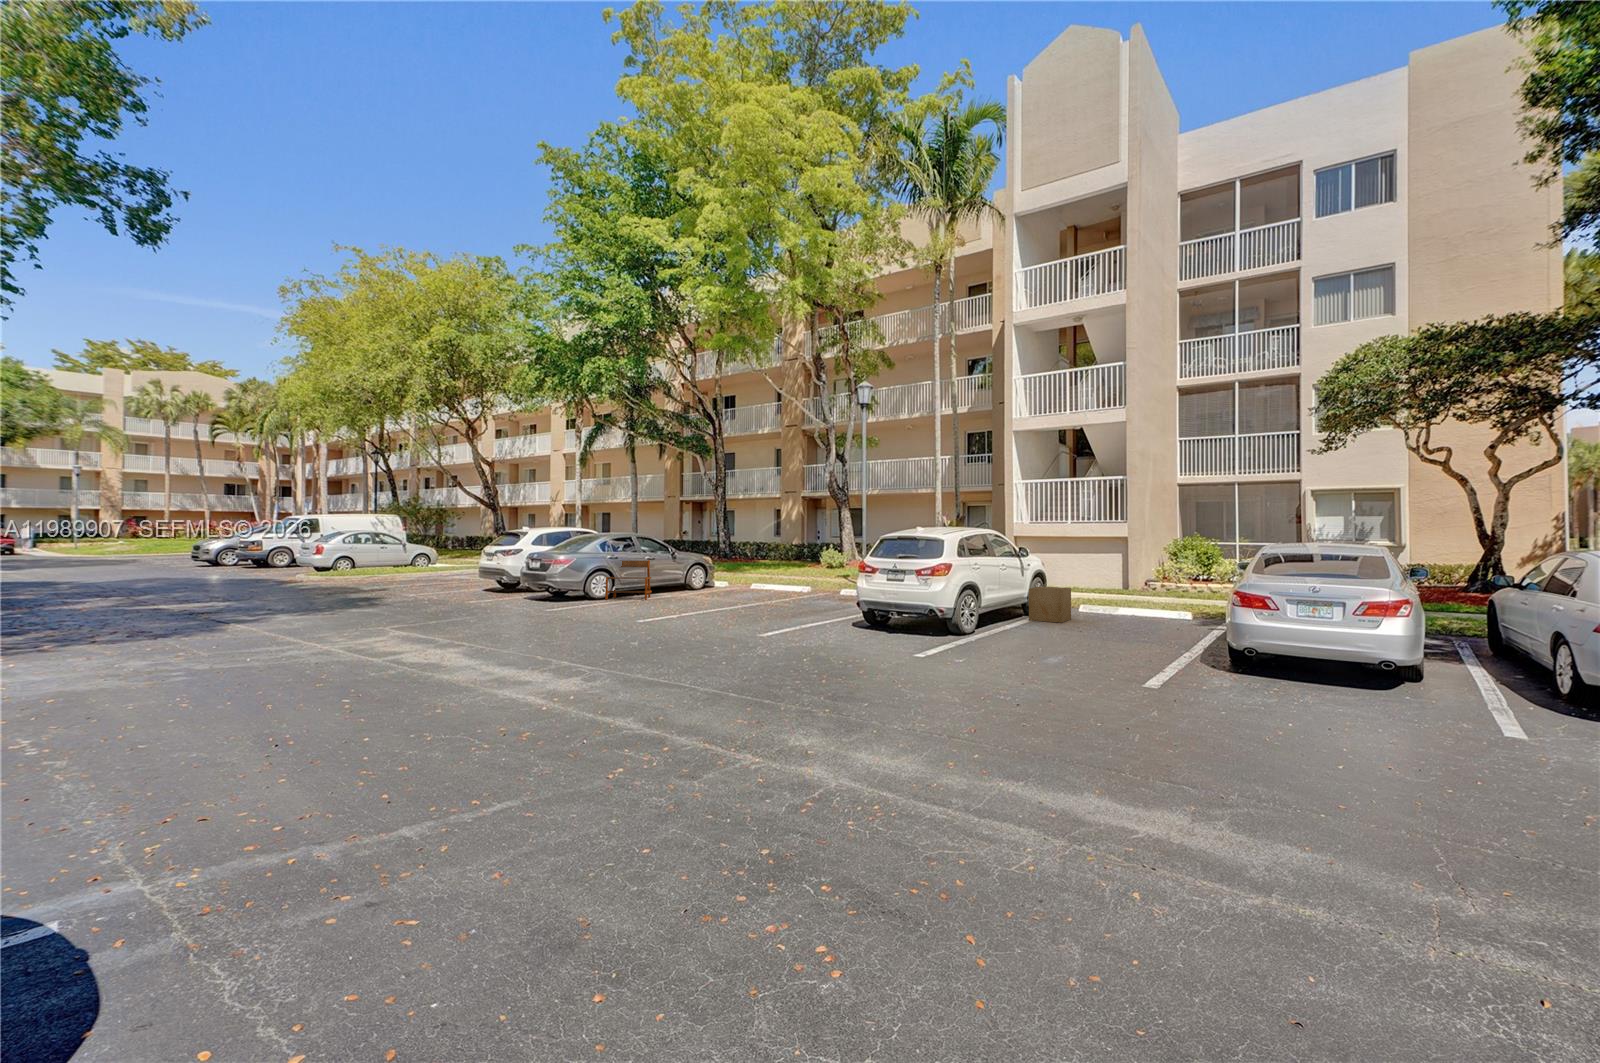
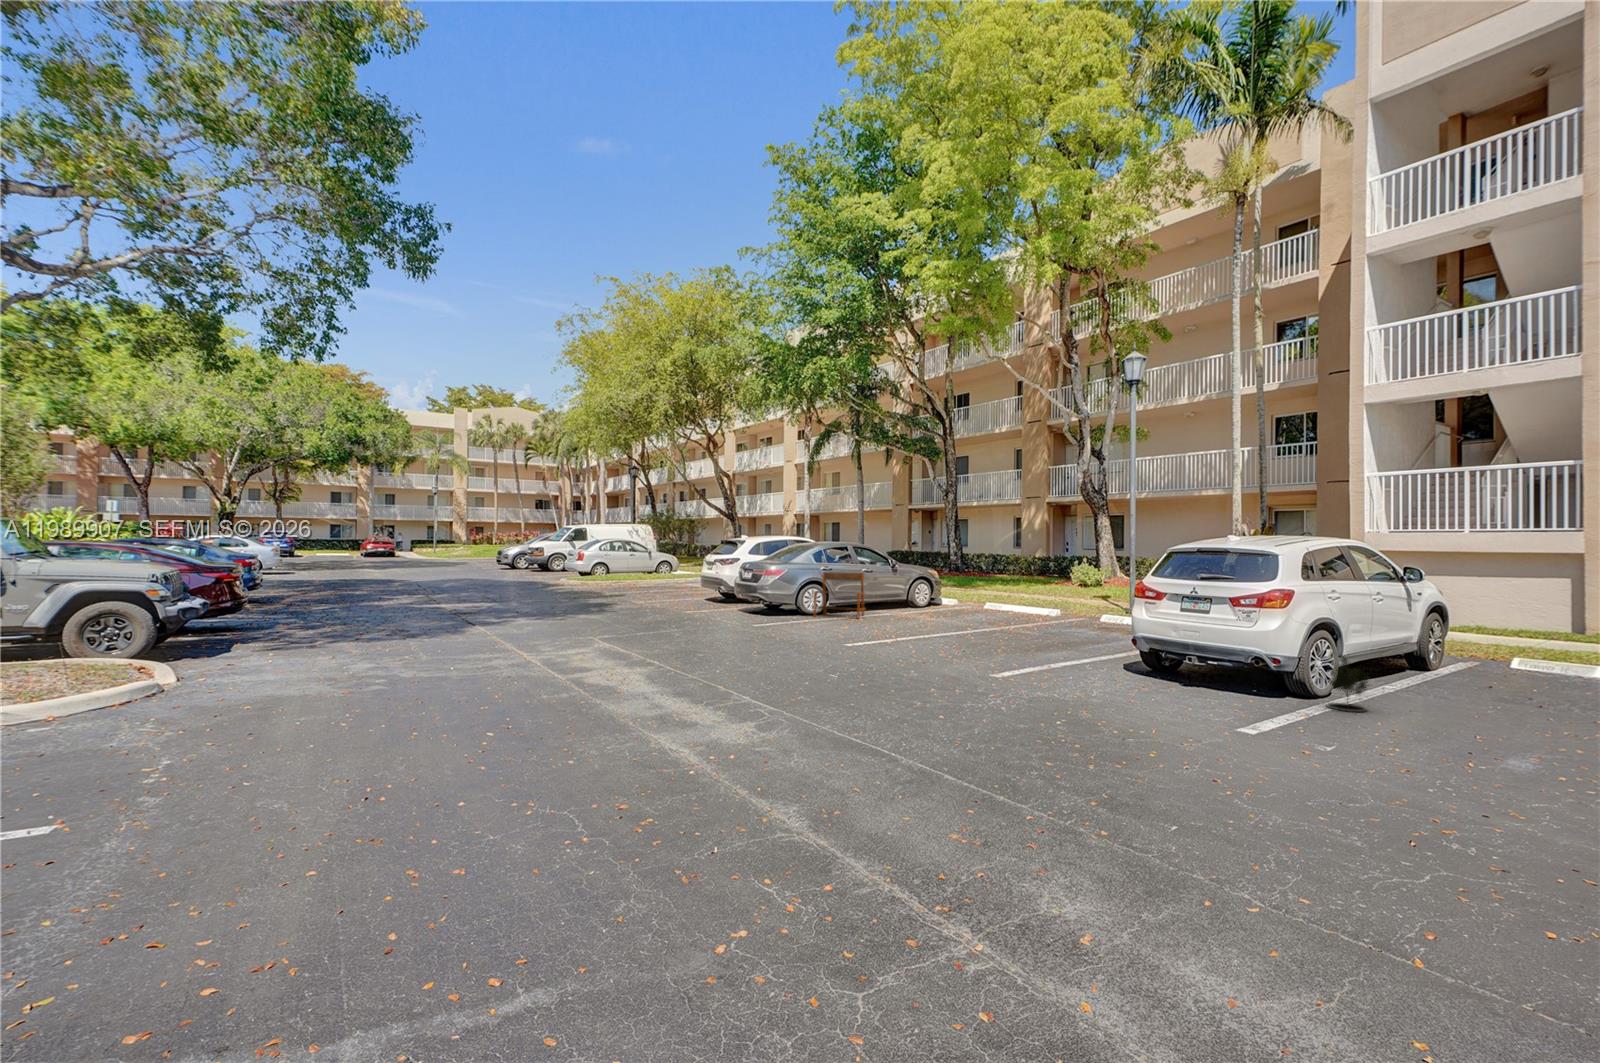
cardboard box: present [1029,587,1071,623] -> none [1422,626,1504,687]
potted tree: none [967,601,993,640] -> present [1327,655,1369,712]

